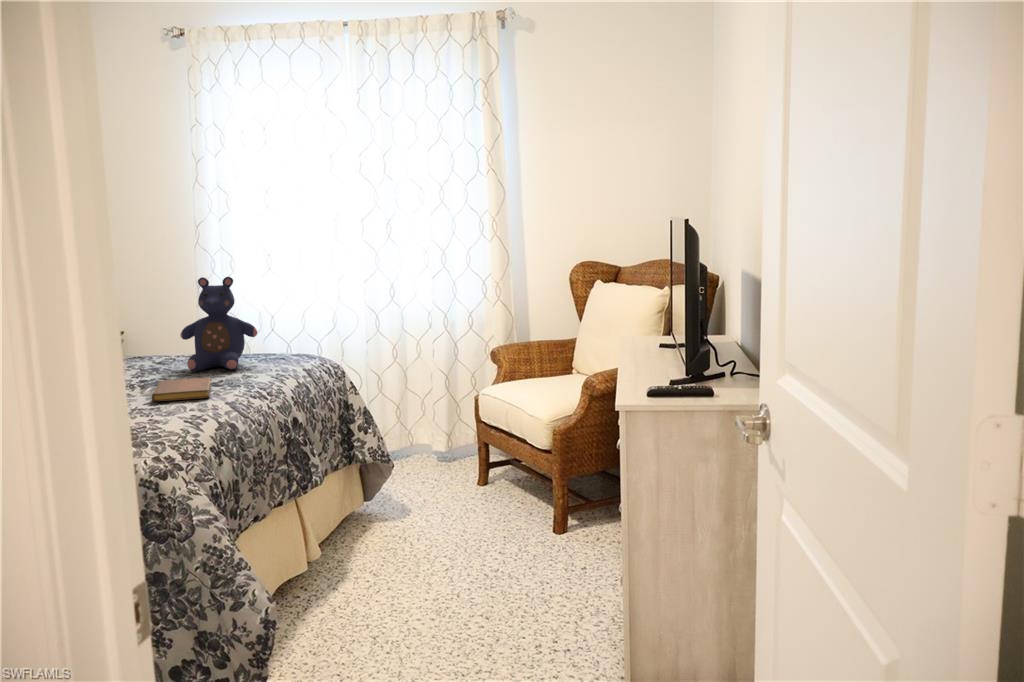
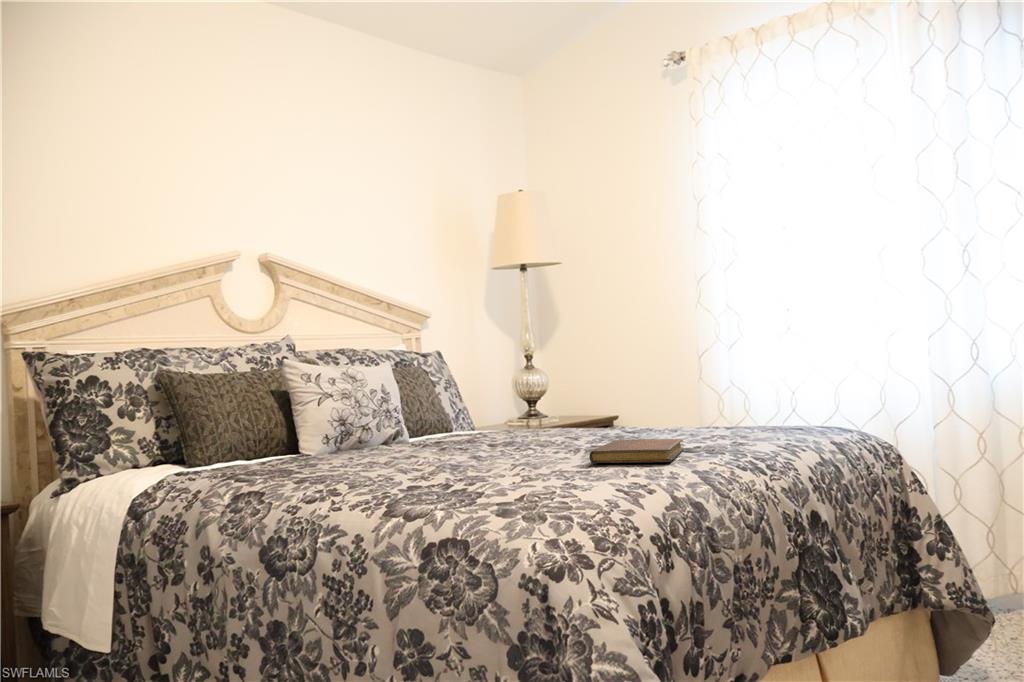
teddy bear: present [180,277,257,371] -> none [656,308,759,437]

